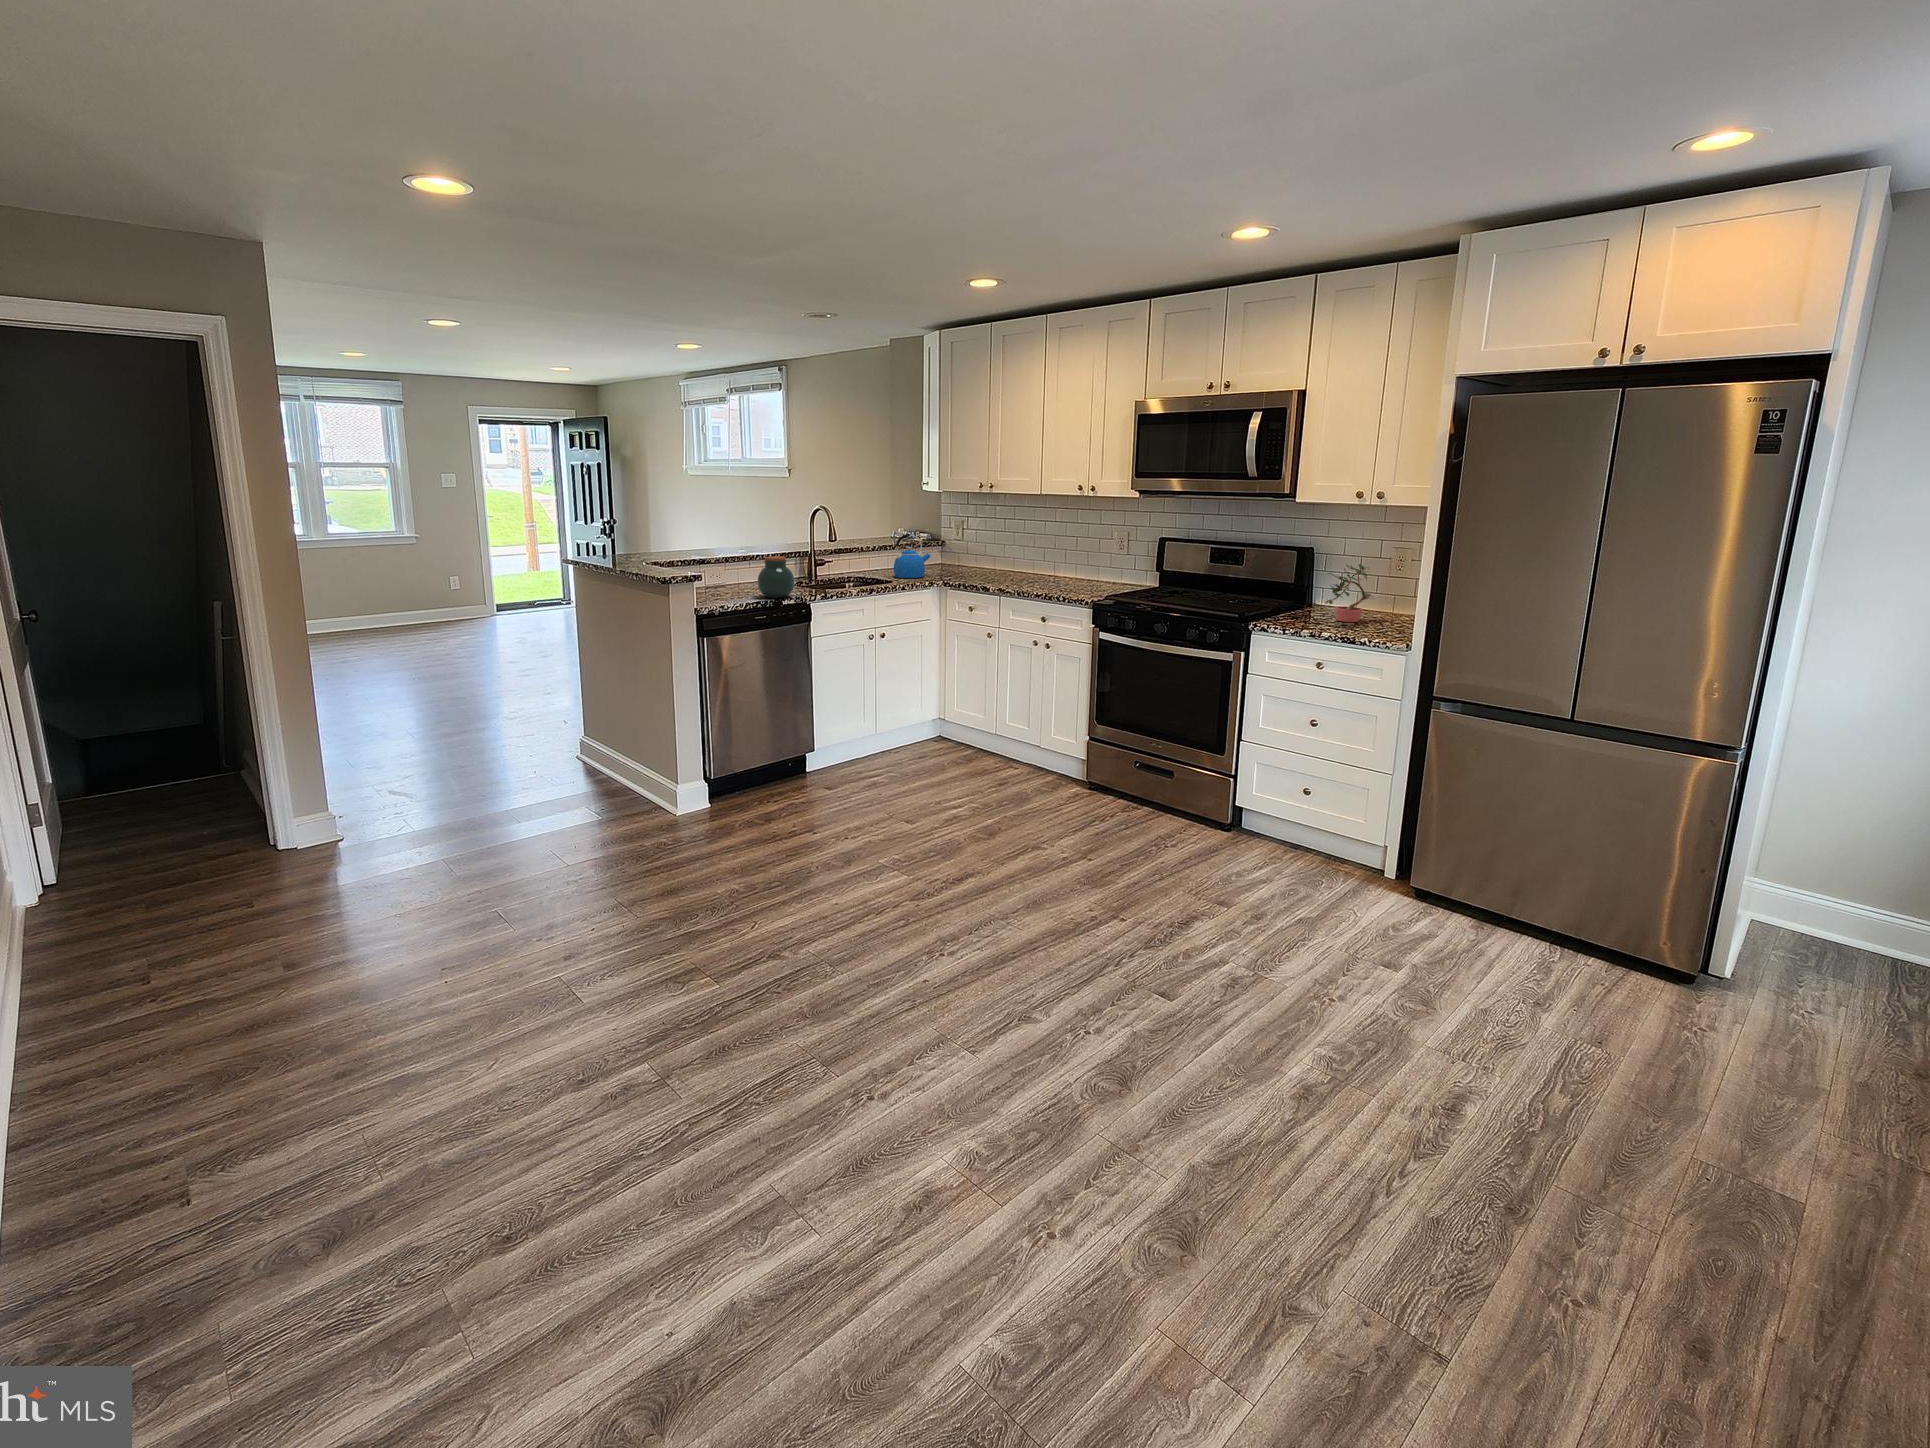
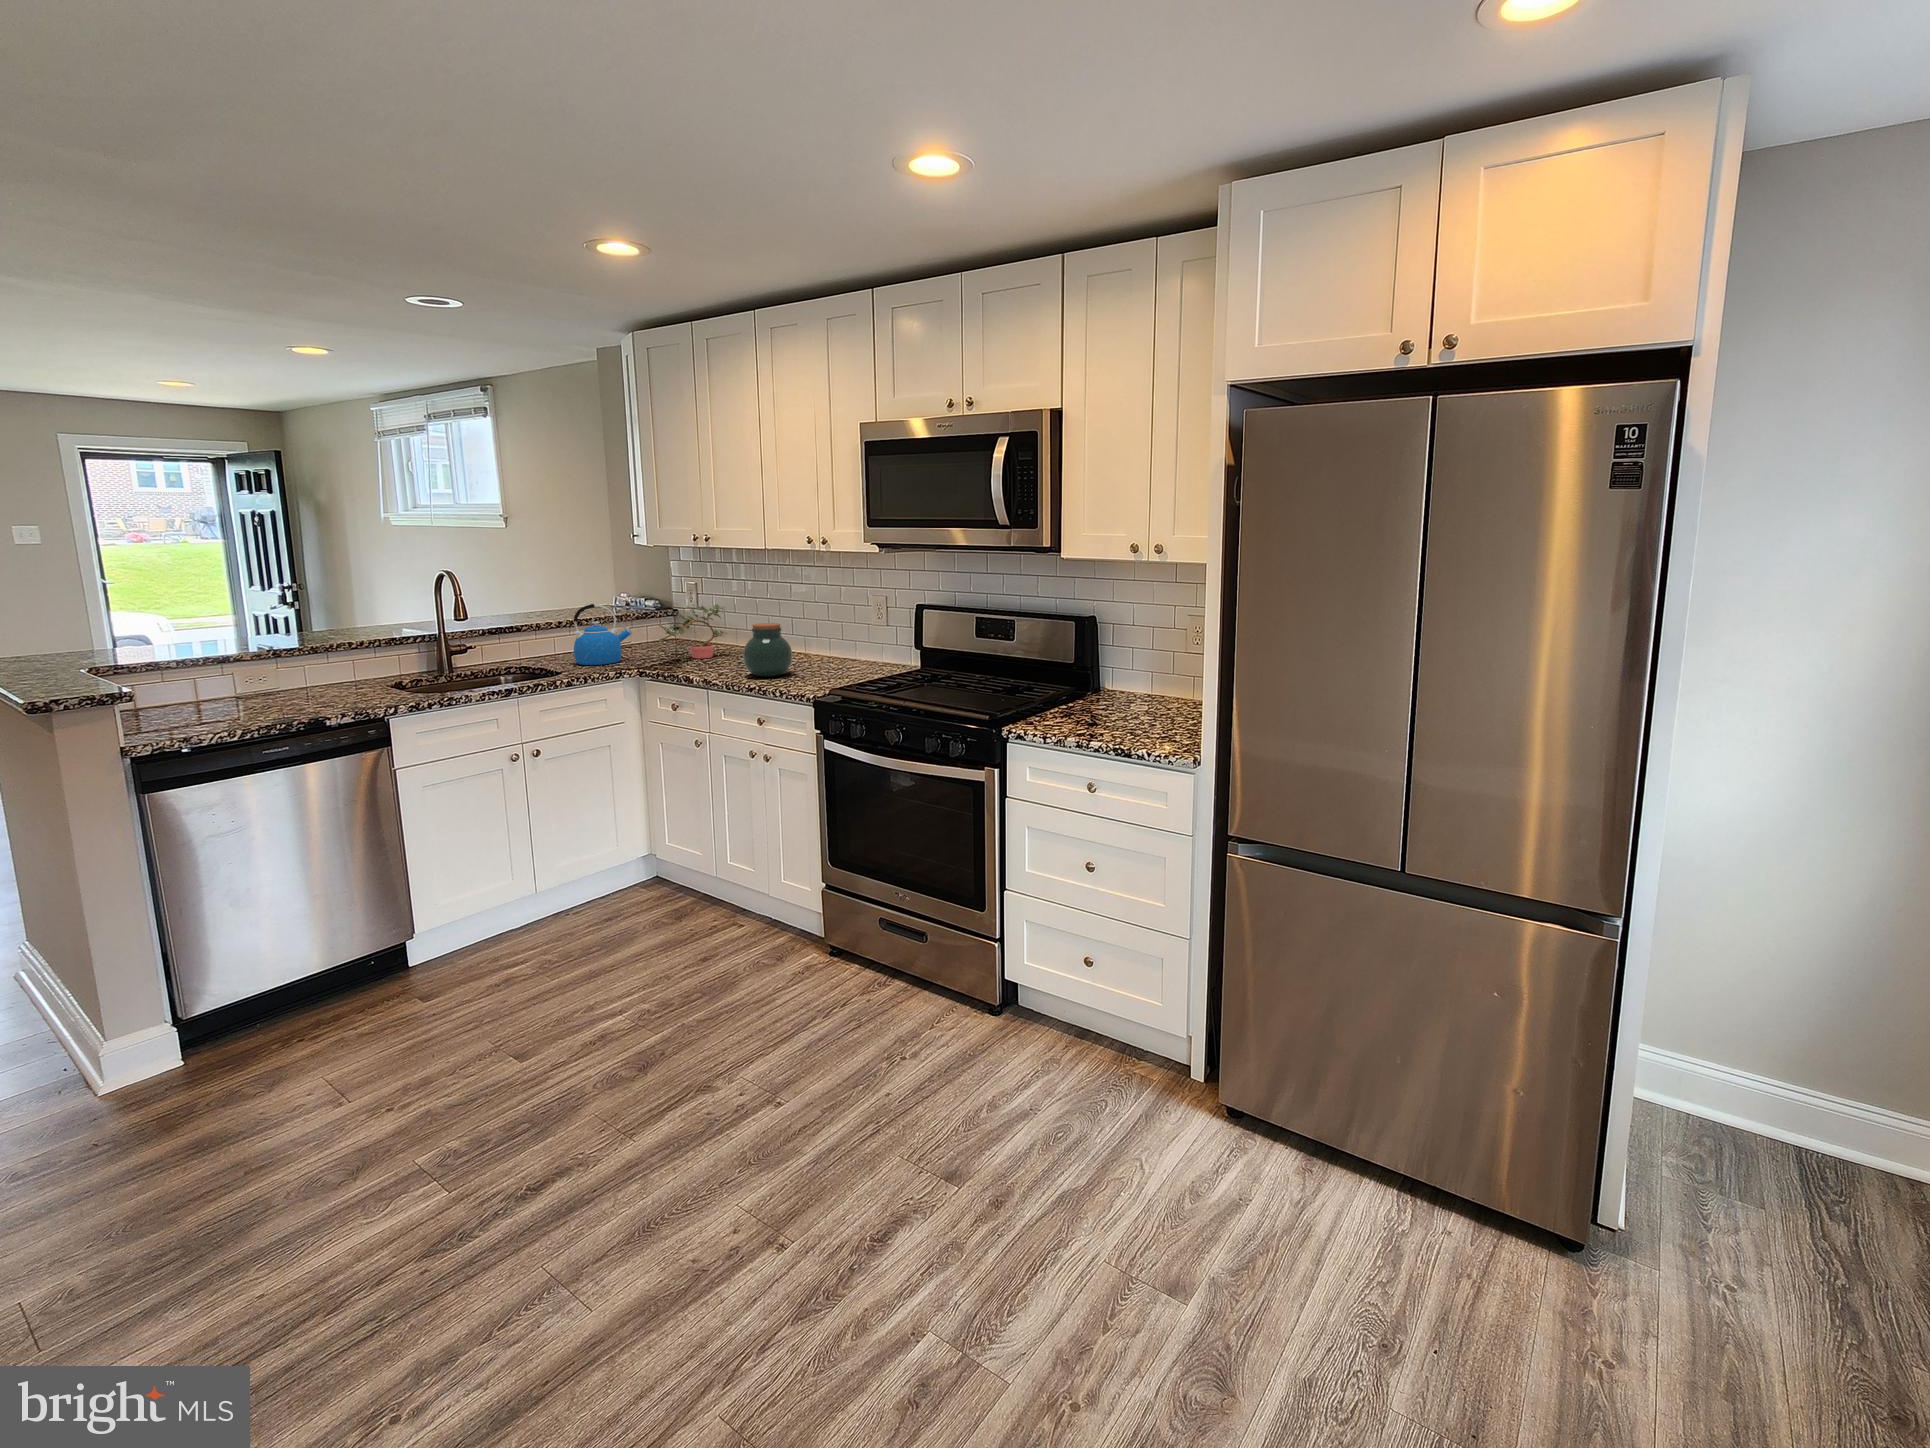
jar: present [758,556,795,598] -> present [743,623,792,677]
potted plant: present [1325,564,1371,625] -> present [658,604,725,662]

